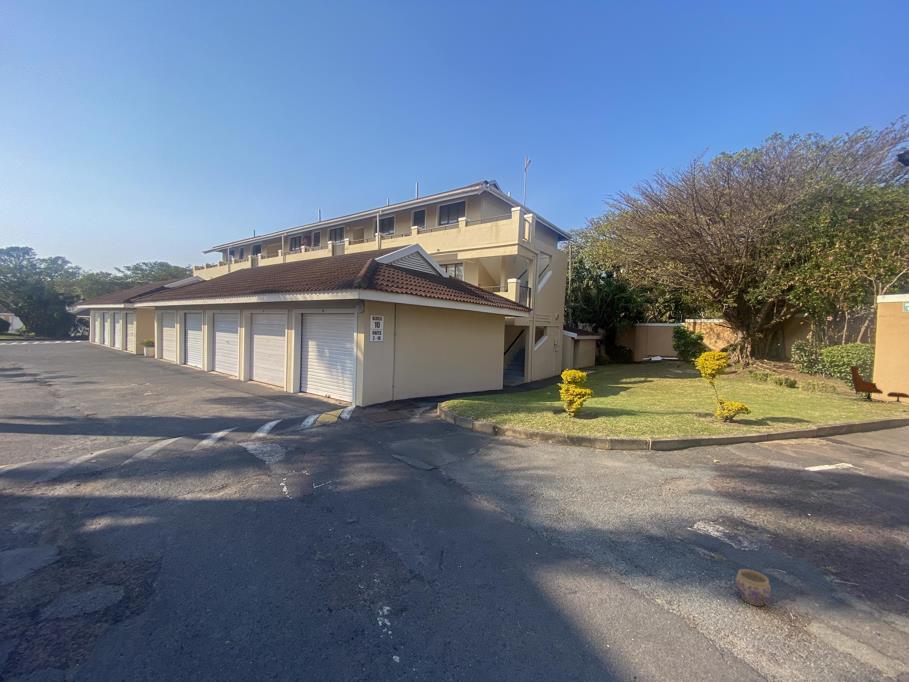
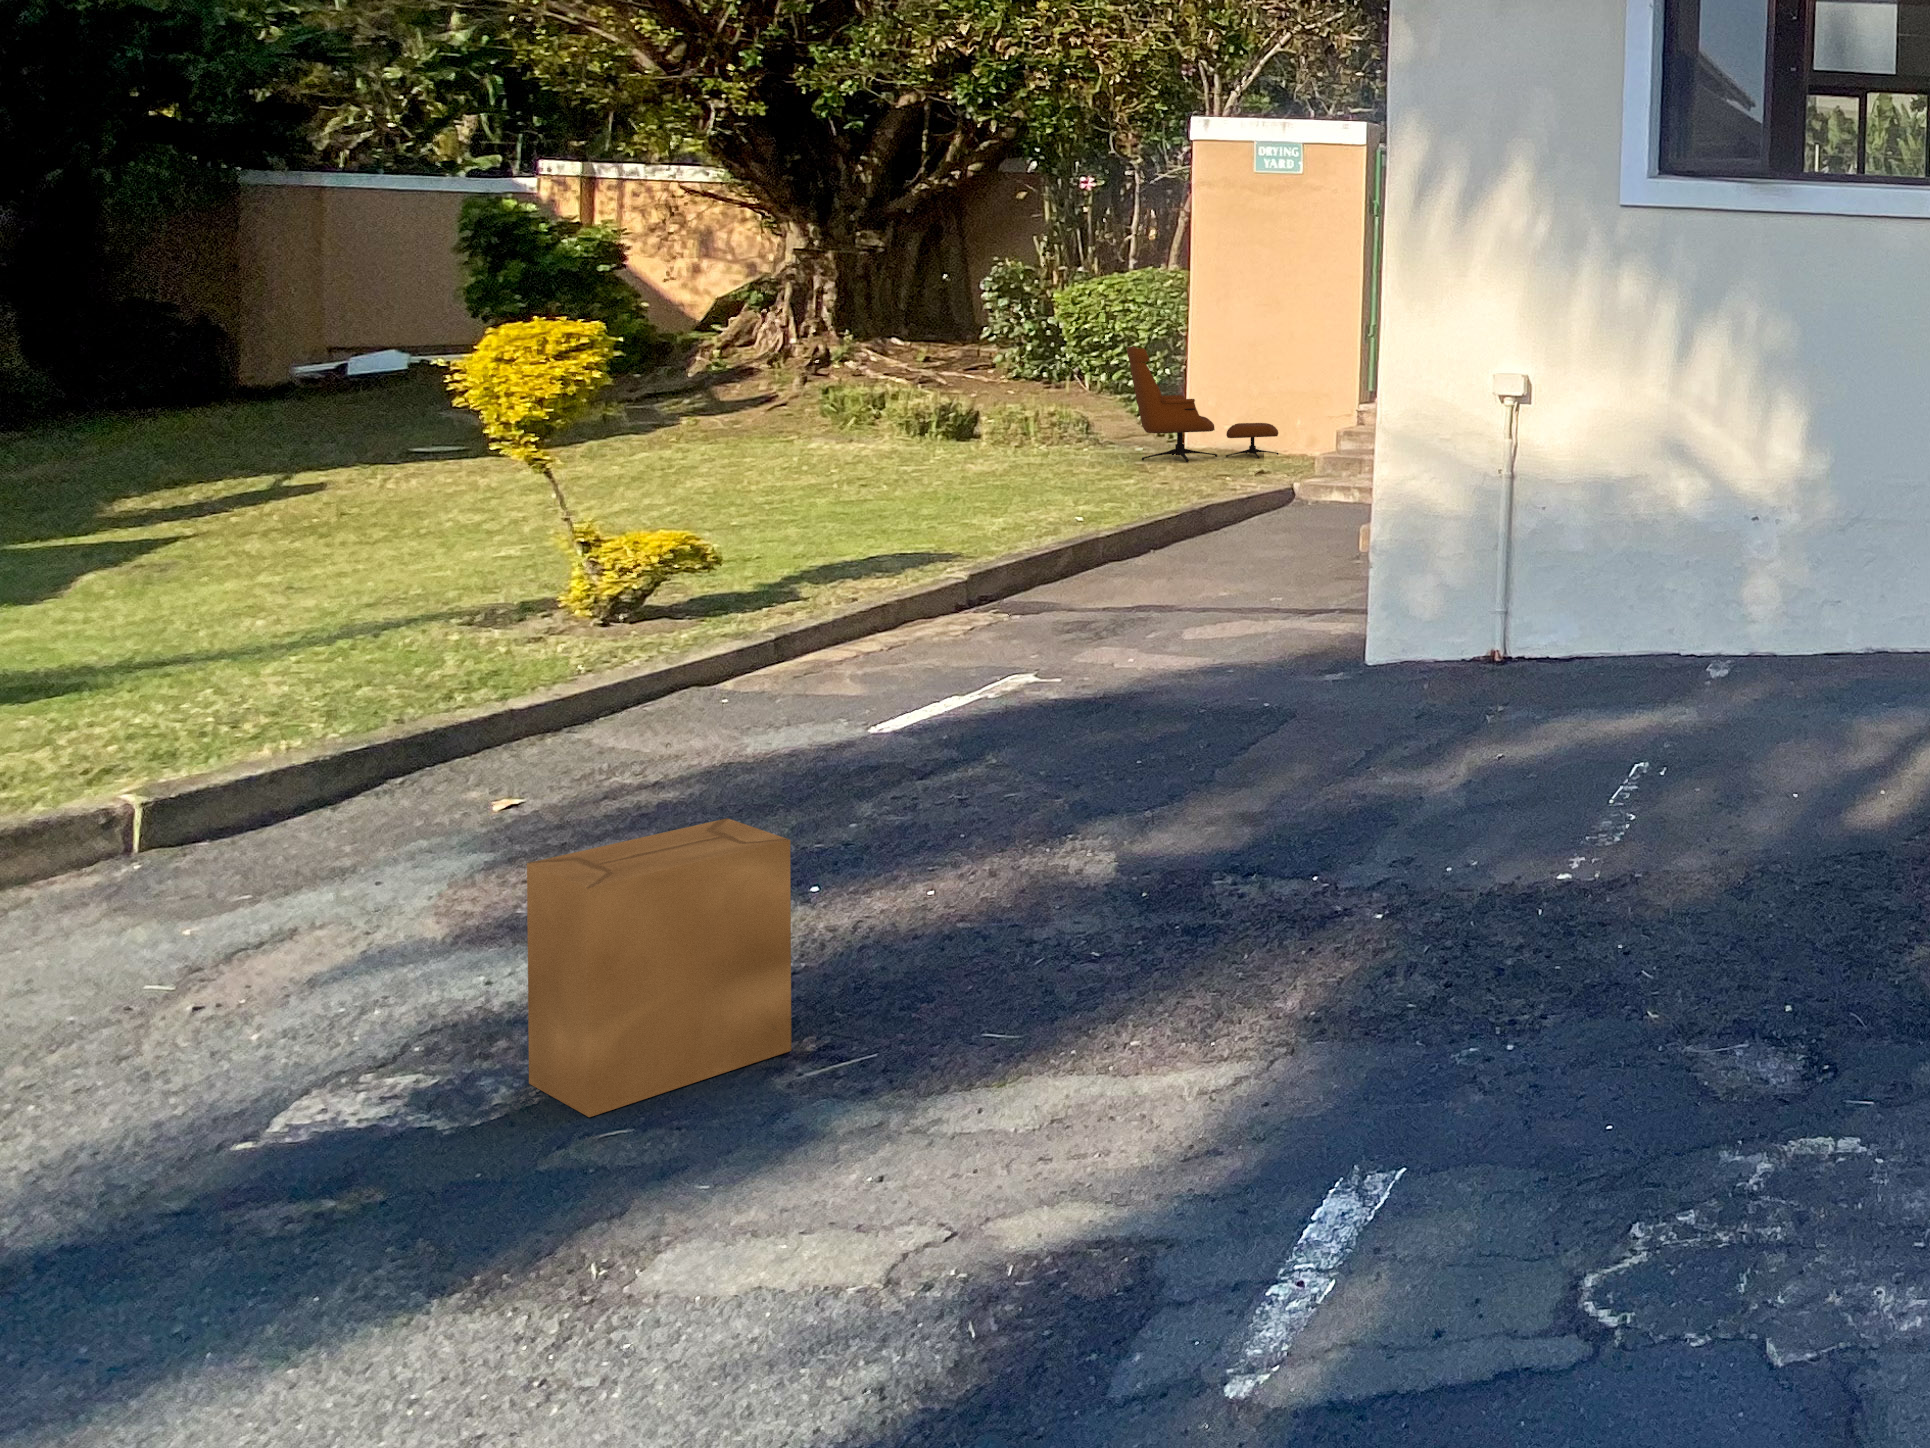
cardboard box: none [756,487,835,567] -> present [527,818,791,1117]
planter: present [736,569,771,606] -> none [325,1190,476,1329]

